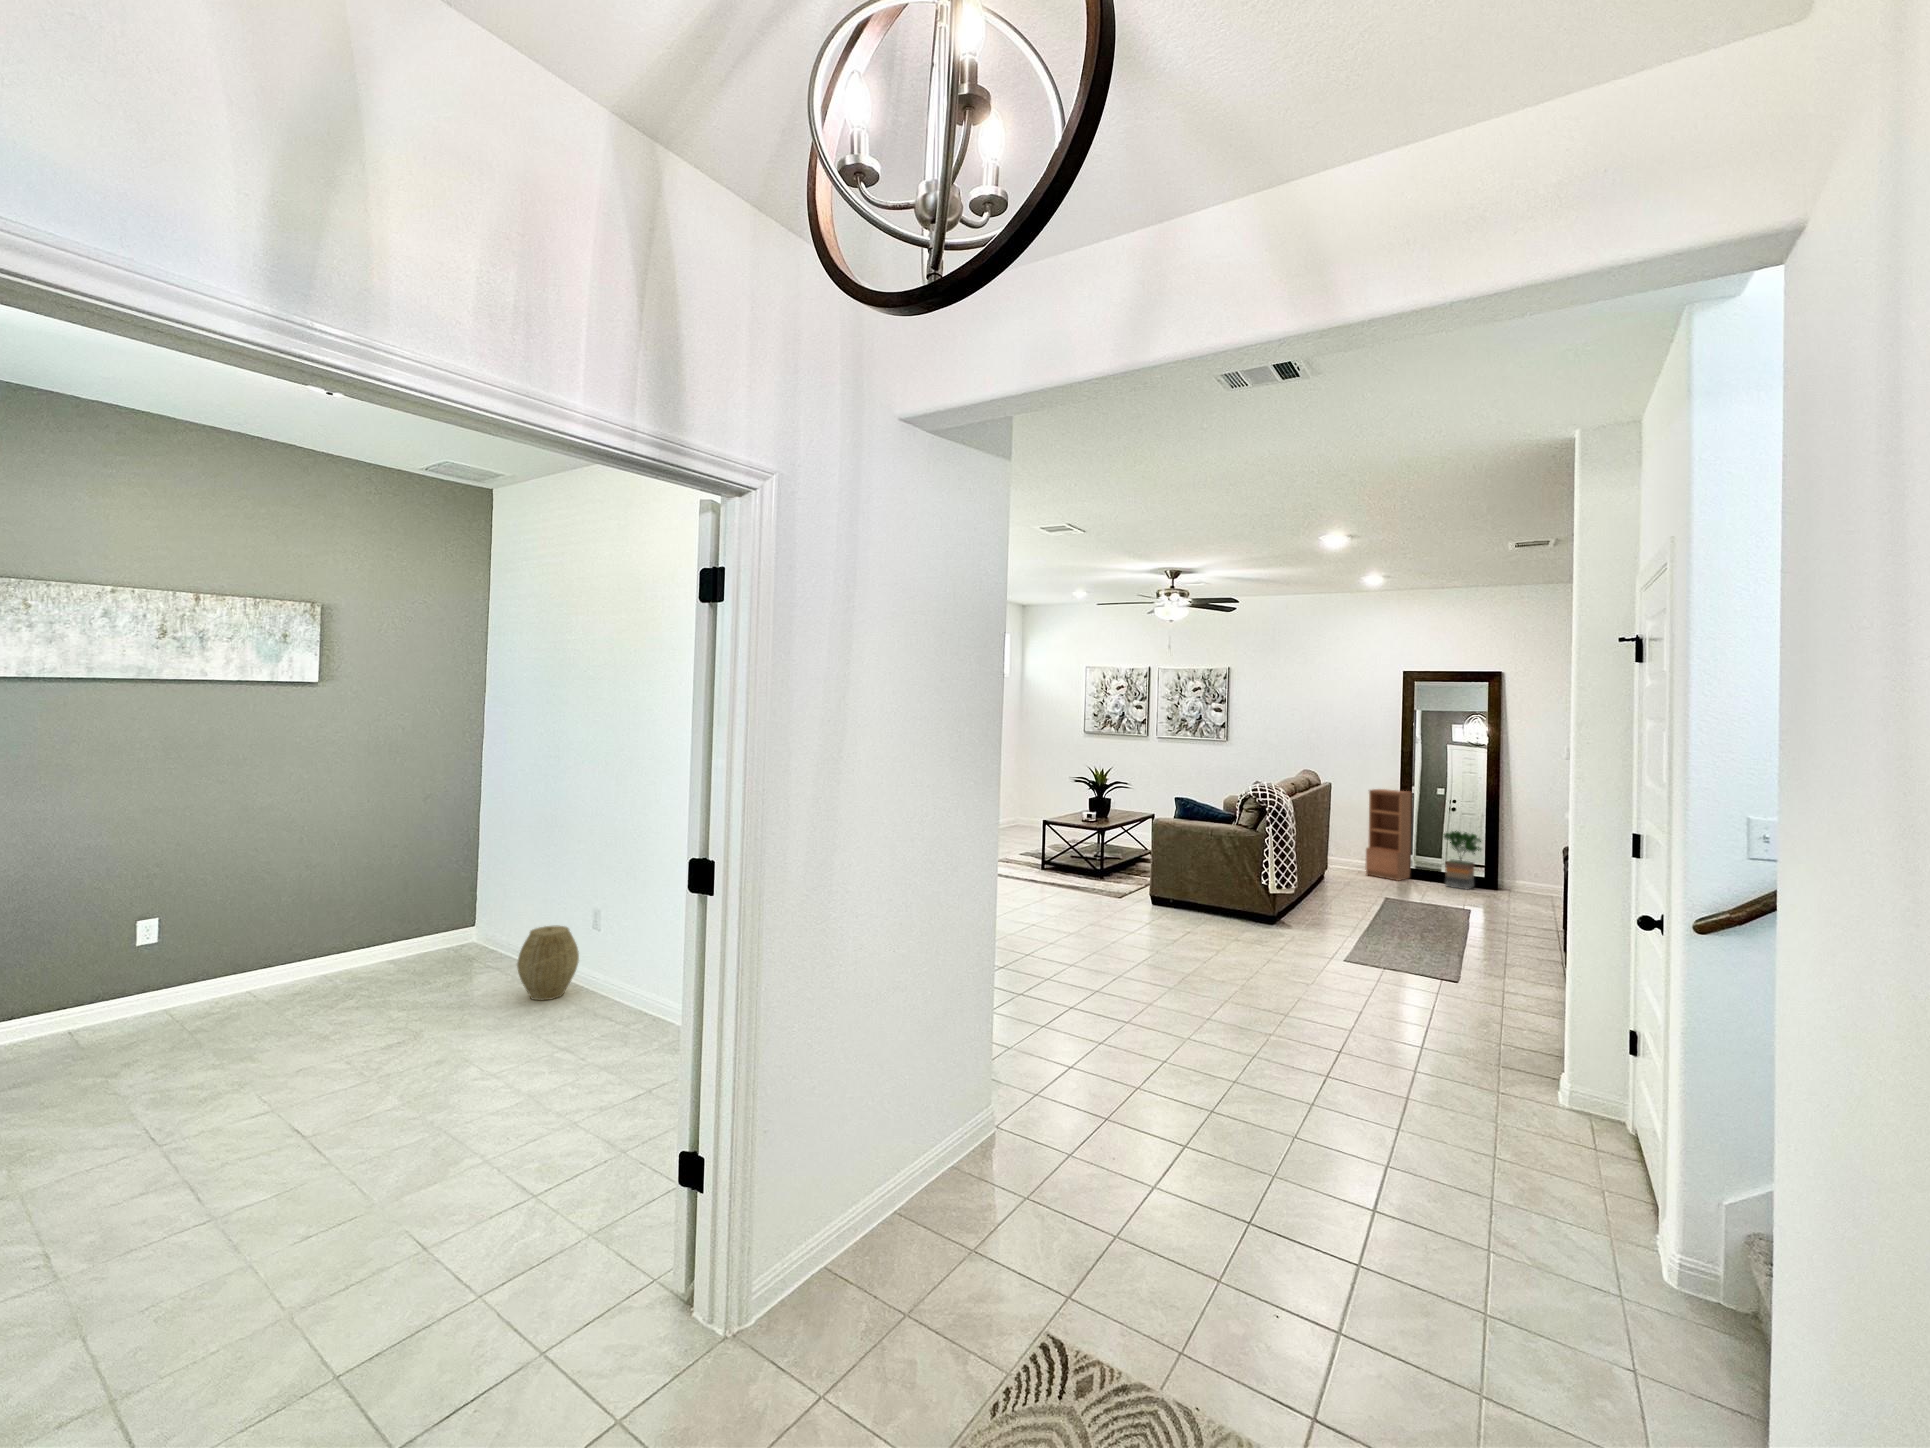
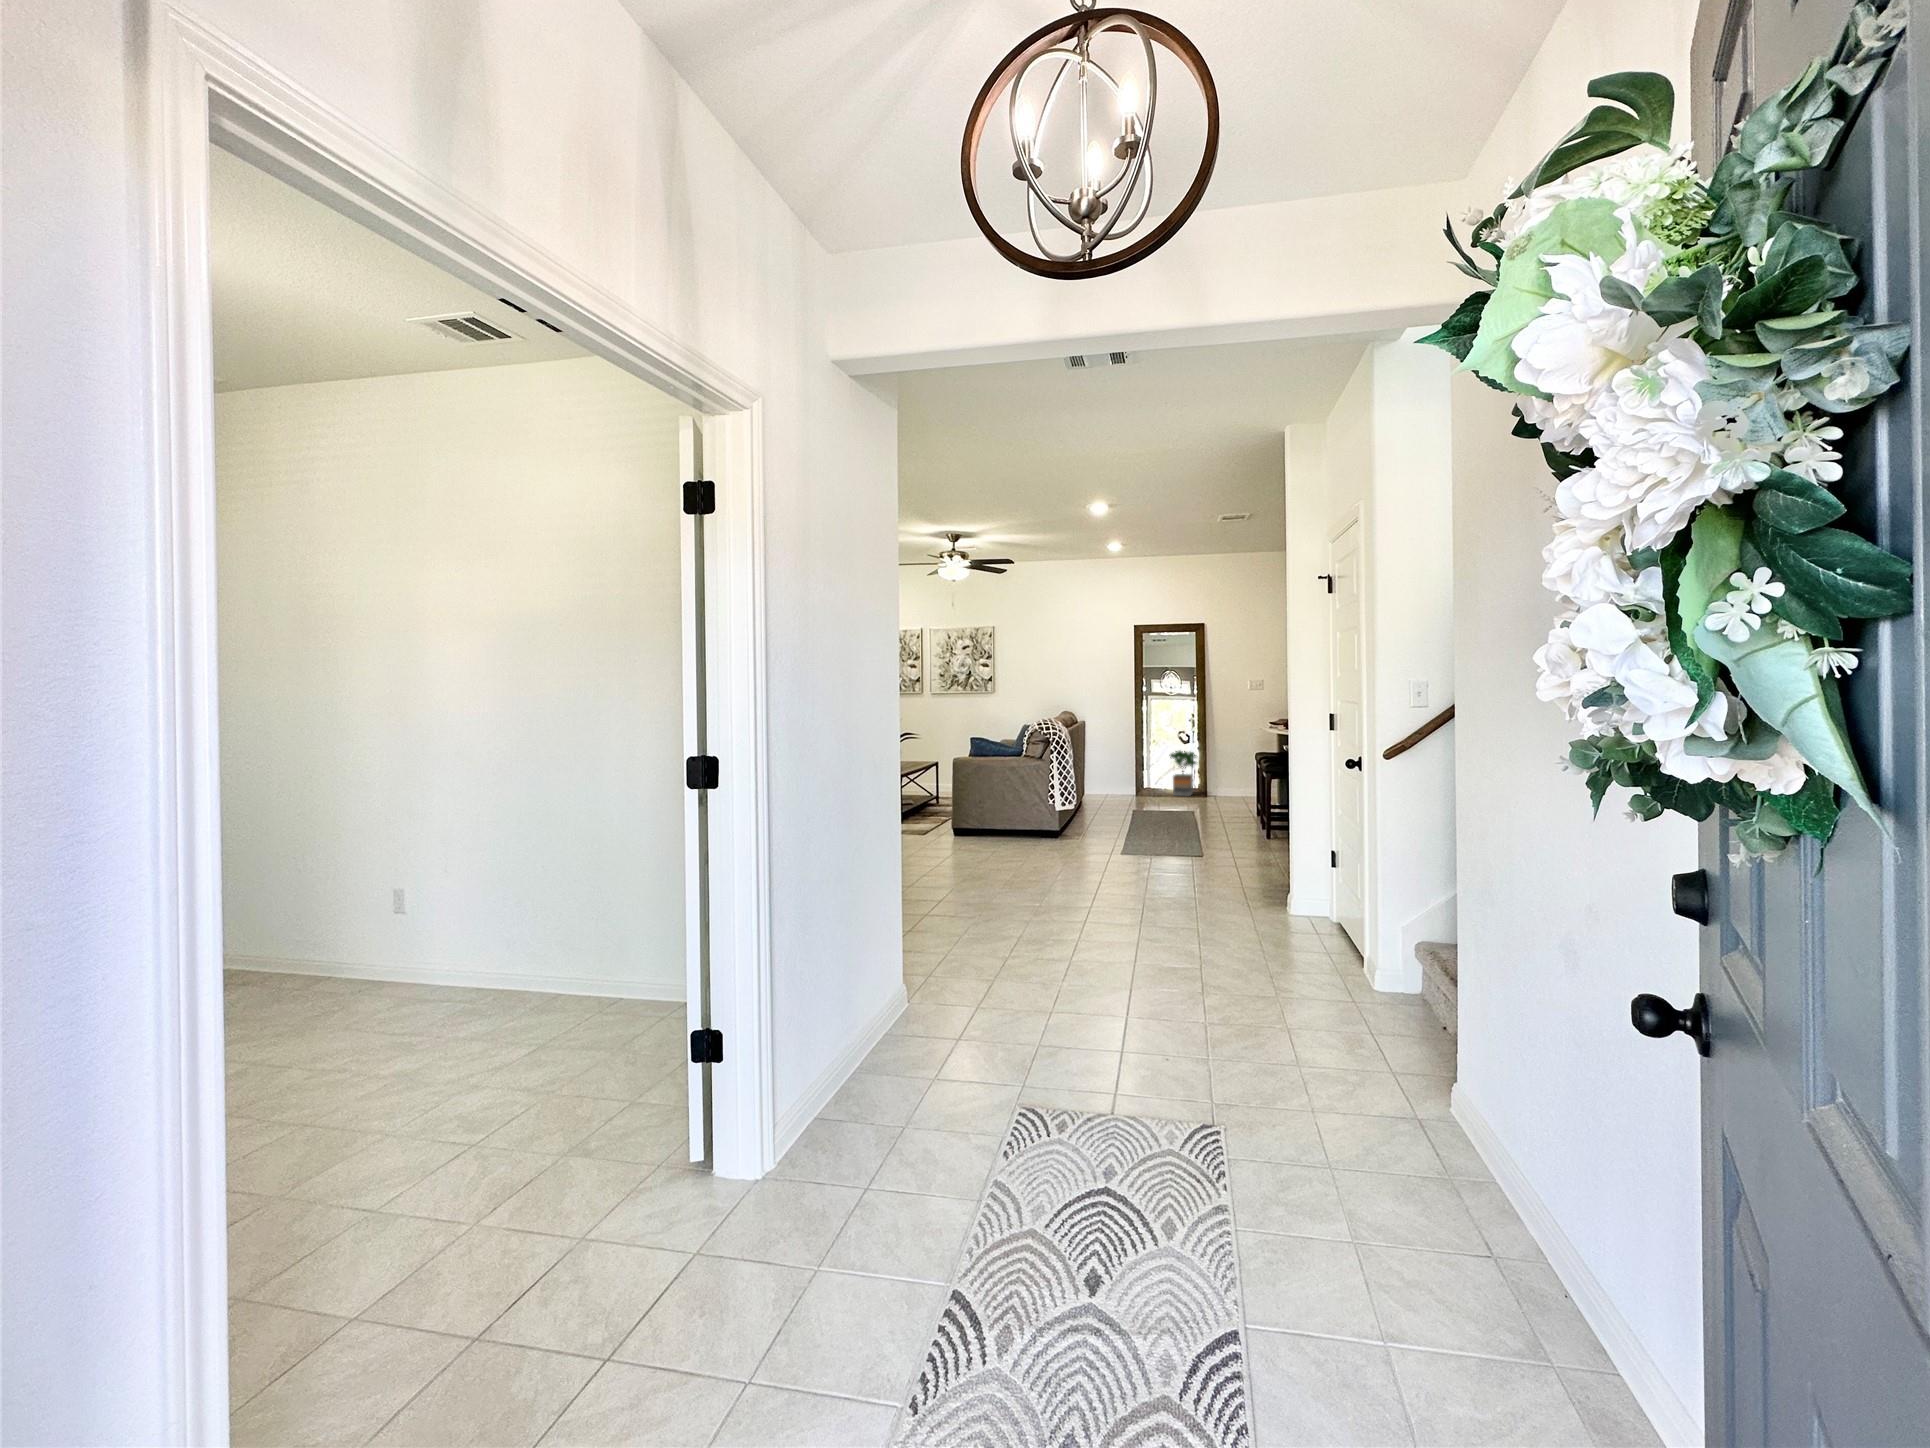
bookcase: present [1365,789,1412,881] -> none [1113,723,1147,796]
woven basket: present [517,925,579,1000] -> none [313,916,393,1000]

